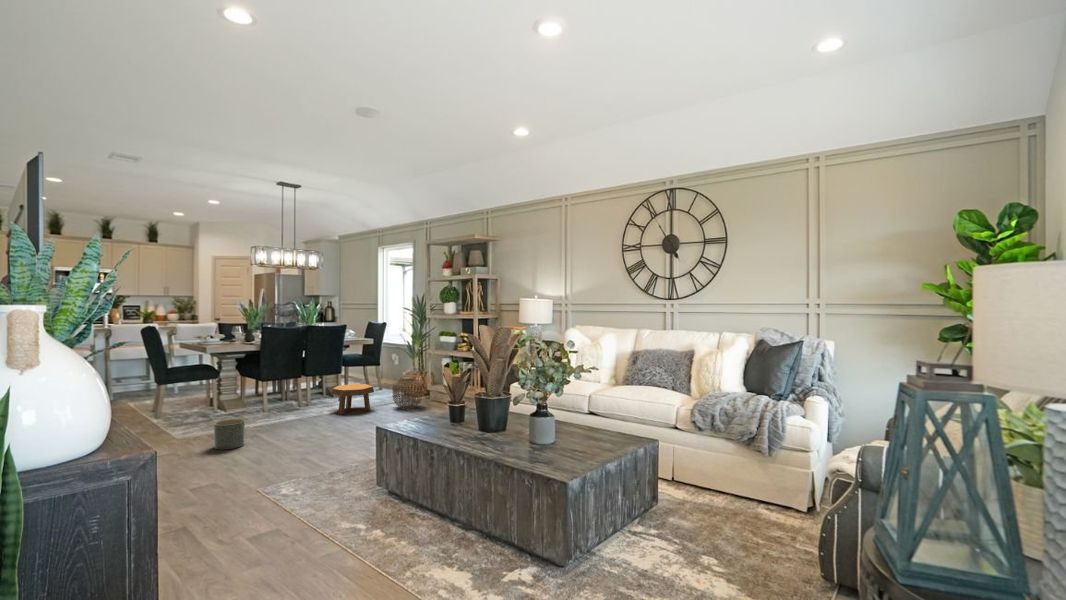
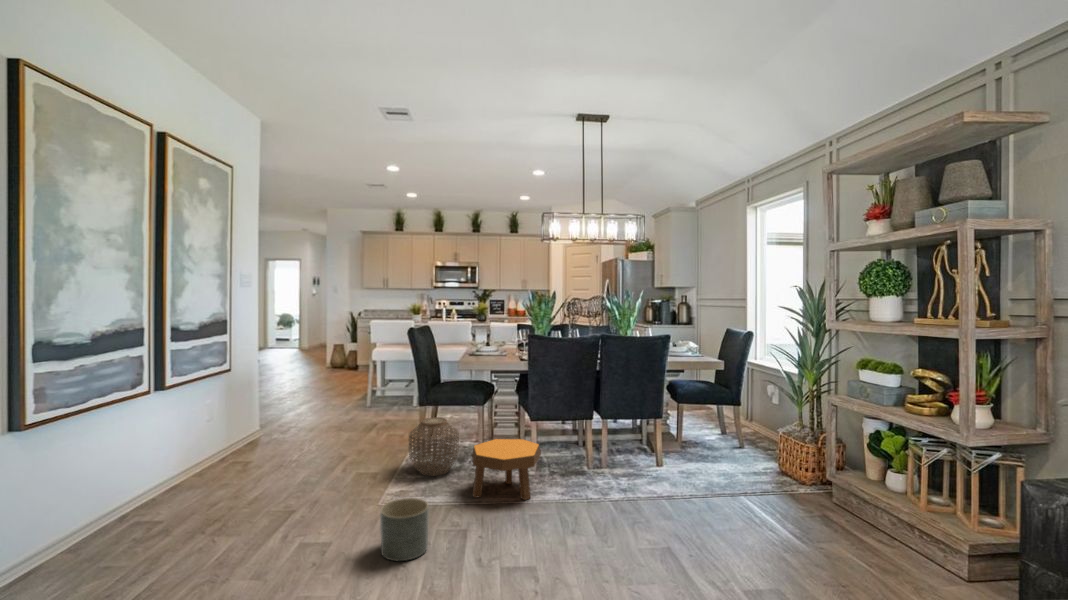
woven basket: present [393,376,423,409] -> present [409,417,459,476]
footstool: present [332,384,374,414] -> present [472,439,541,500]

